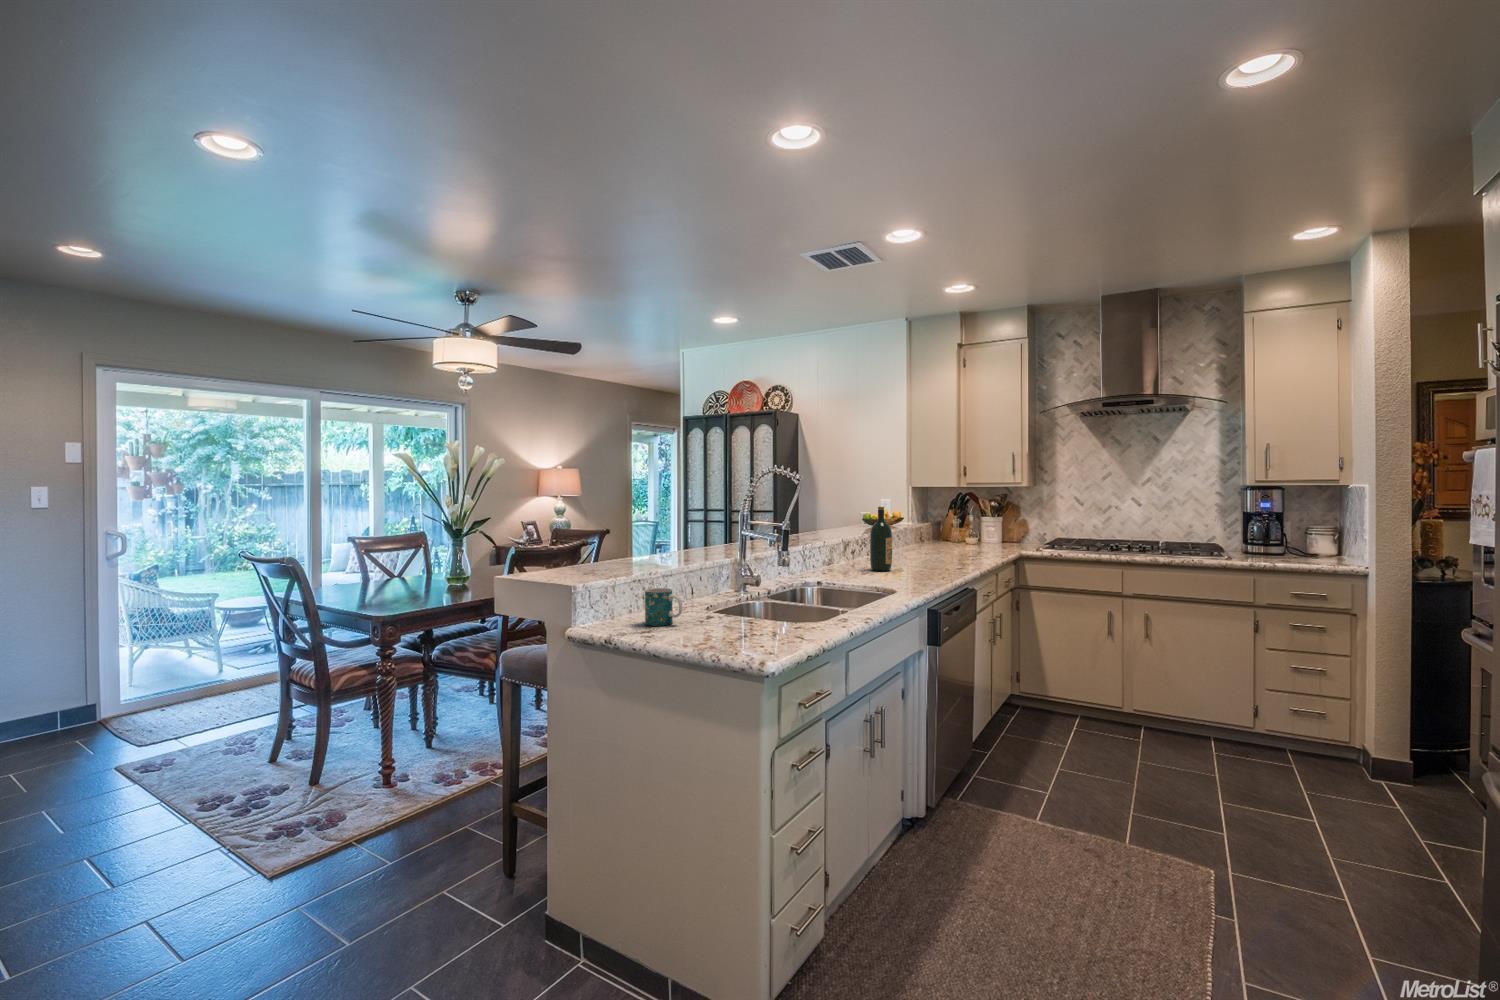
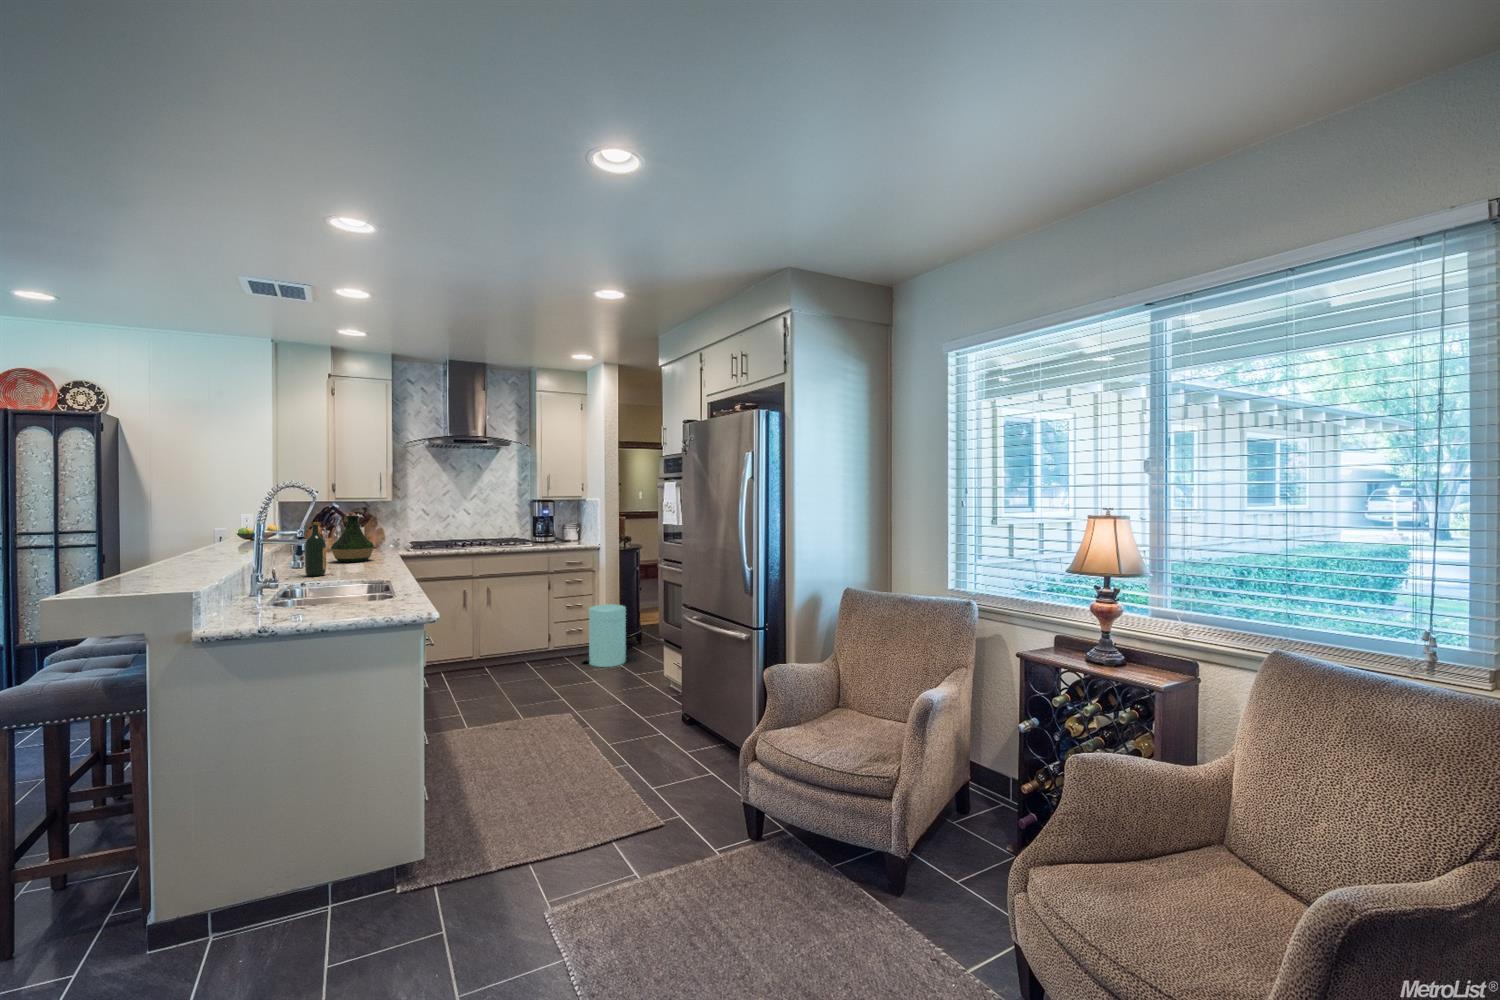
vase: none [931,502,978,559] -> present [331,516,374,563]
mug: present [645,588,682,626] -> none [219,599,260,630]
trash can: none [1315,678,1424,805] -> present [582,604,626,667]

